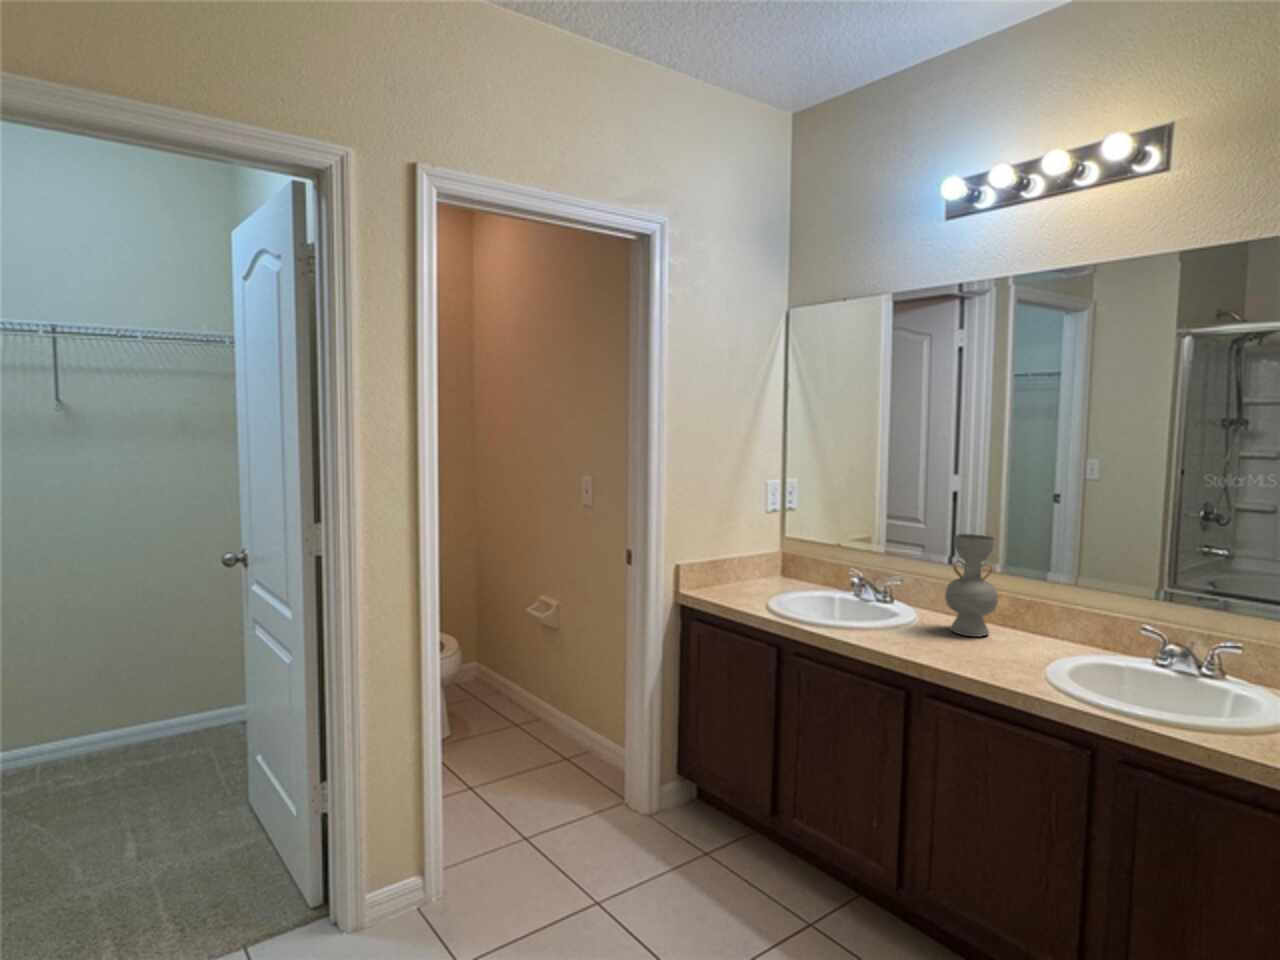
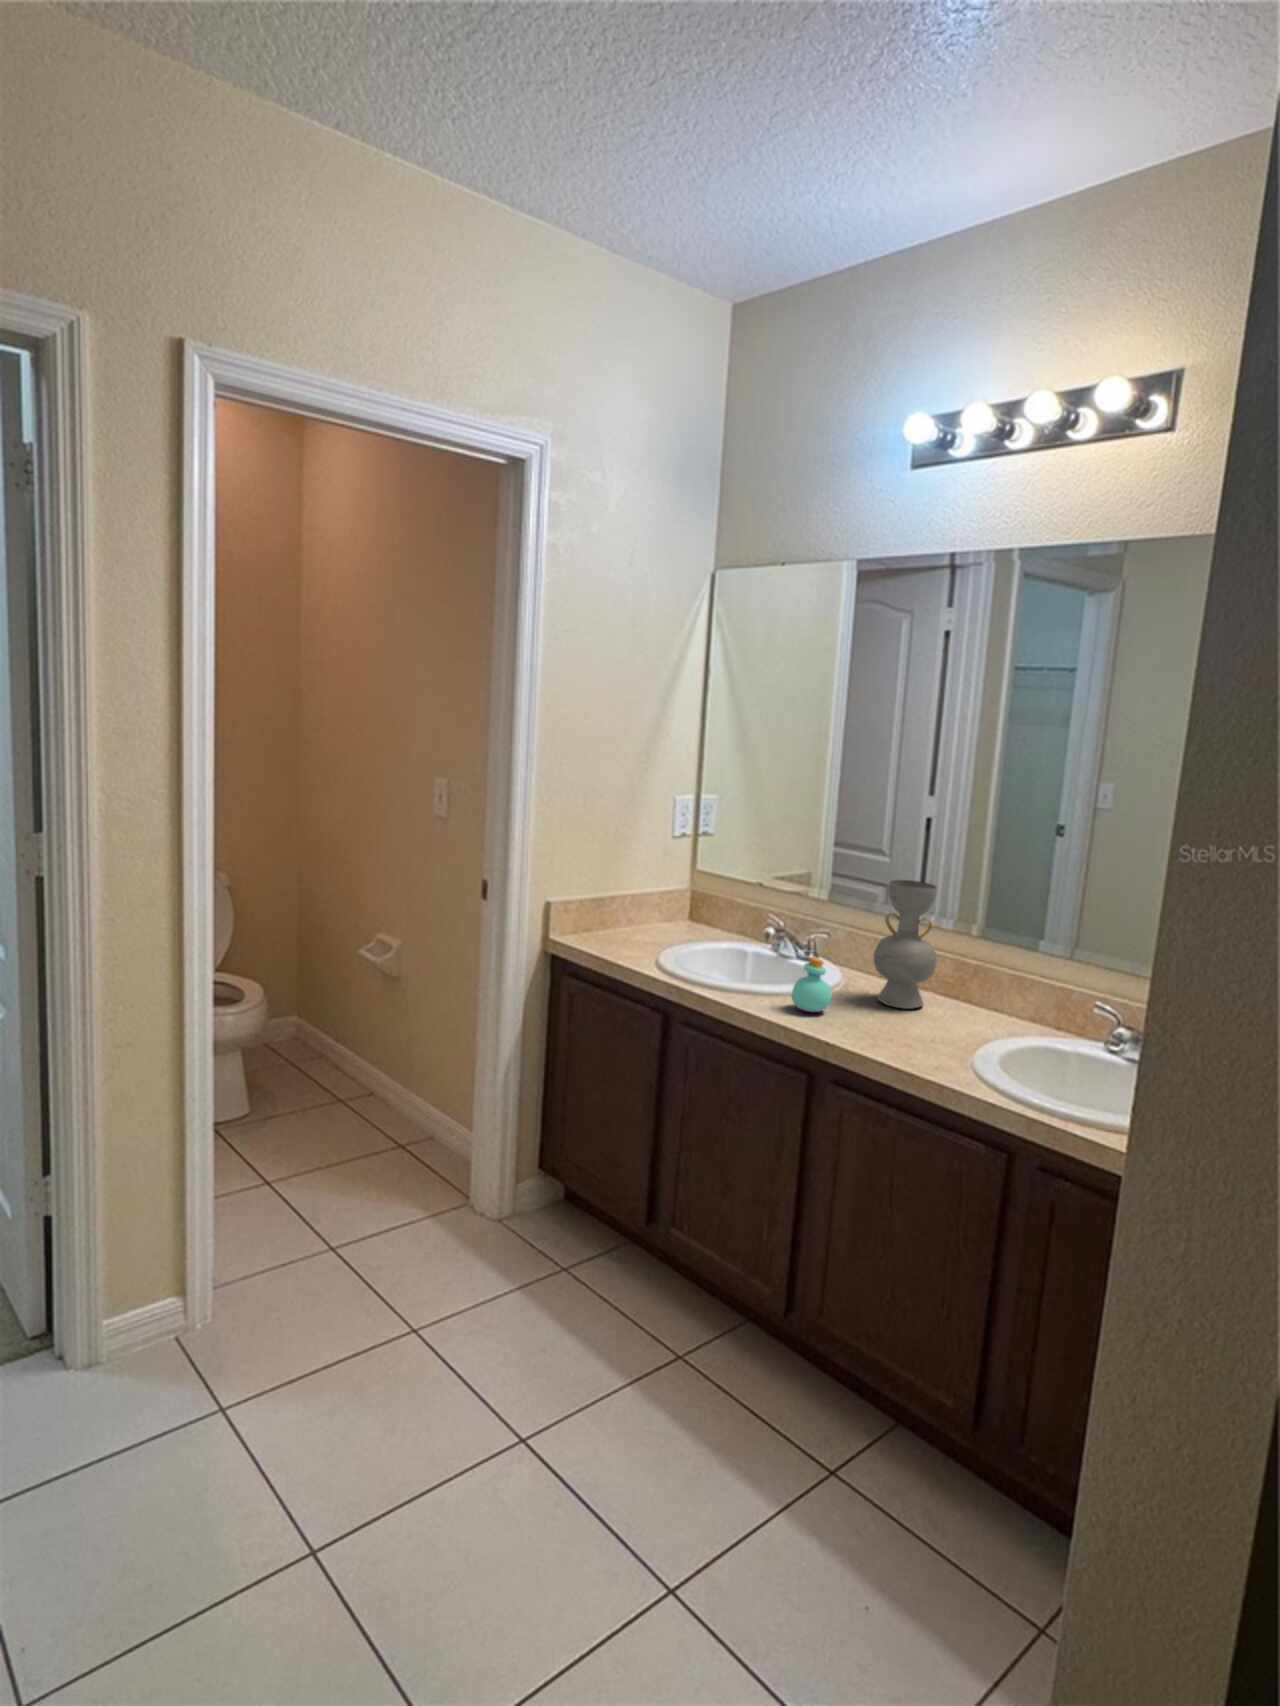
perfume bottle: none [884,597,917,641] -> present [792,957,832,1012]

